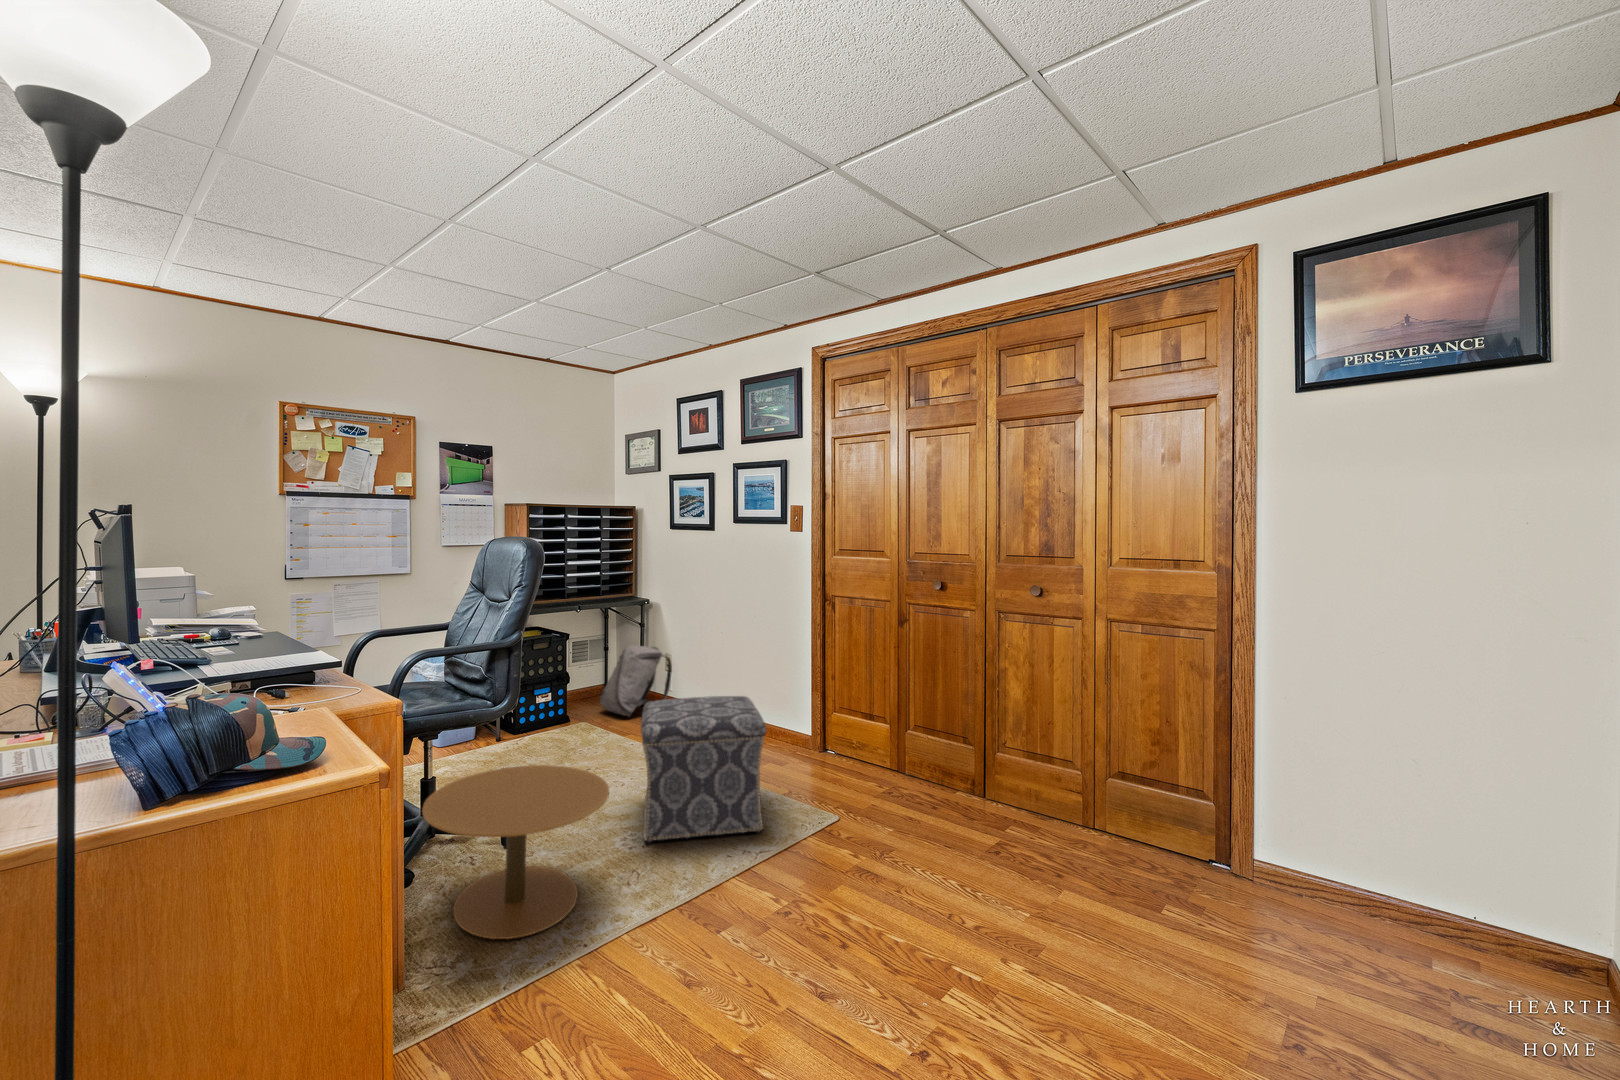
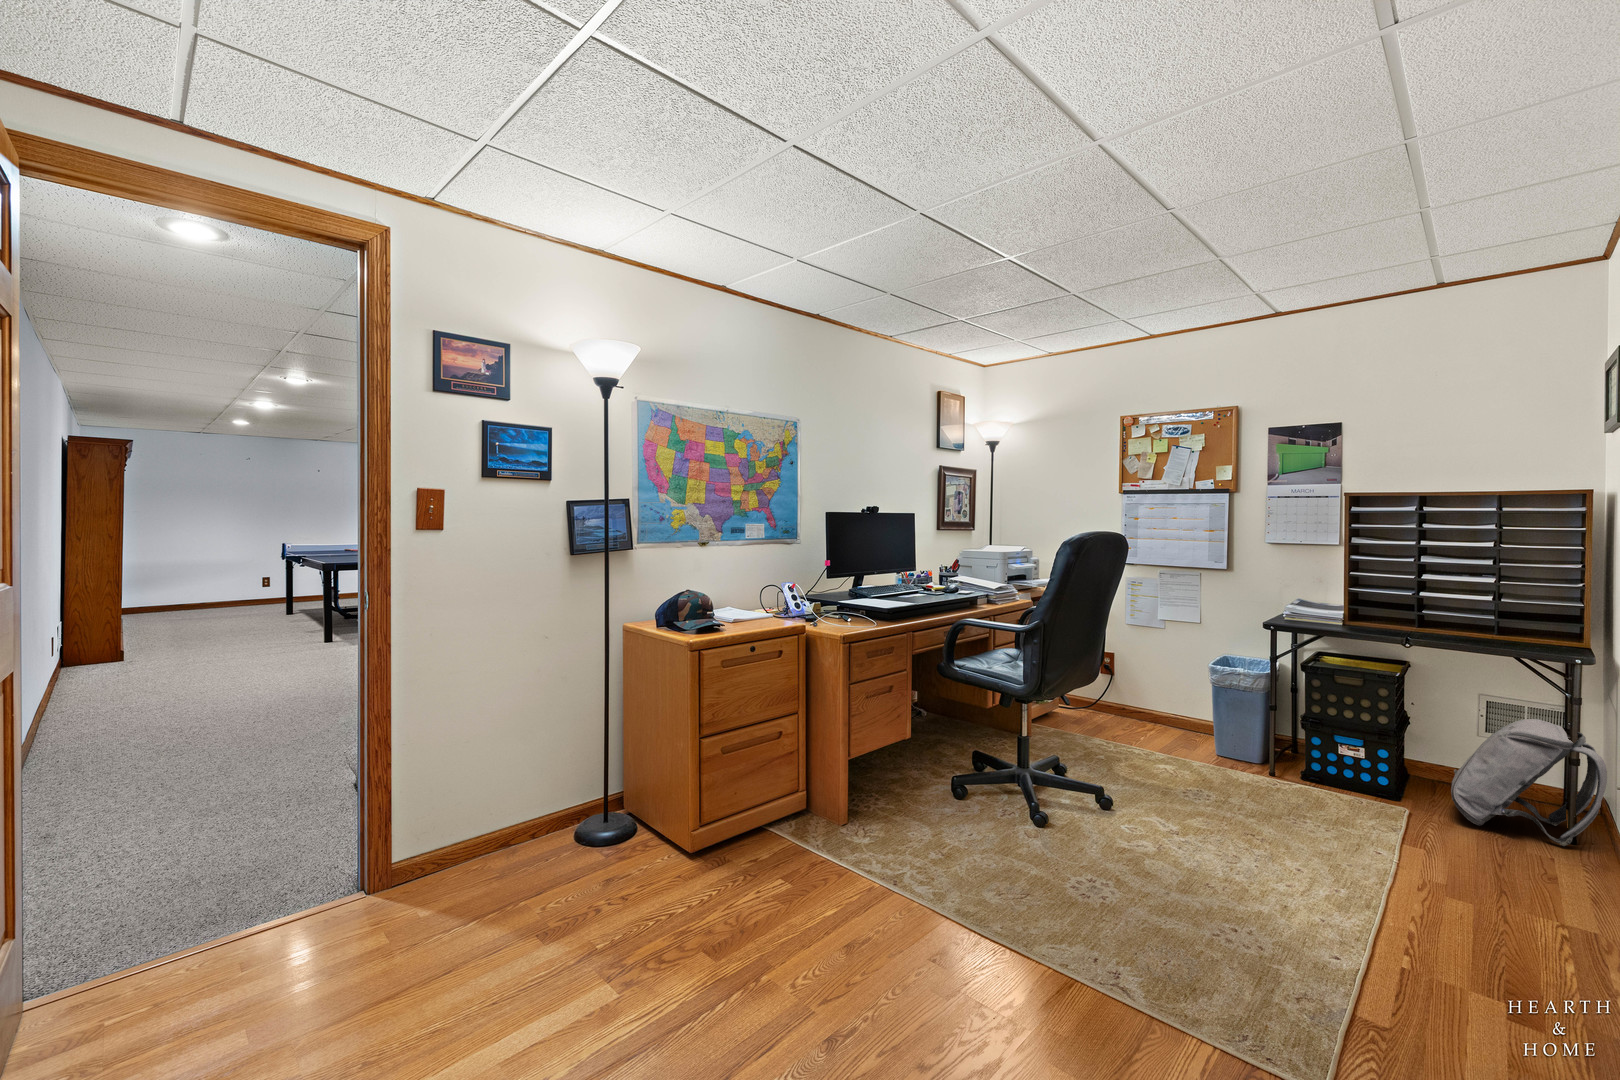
ottoman: present [641,696,767,842] -> none [1089,745,1348,973]
side table: present [422,765,609,939] -> none [867,726,1029,869]

